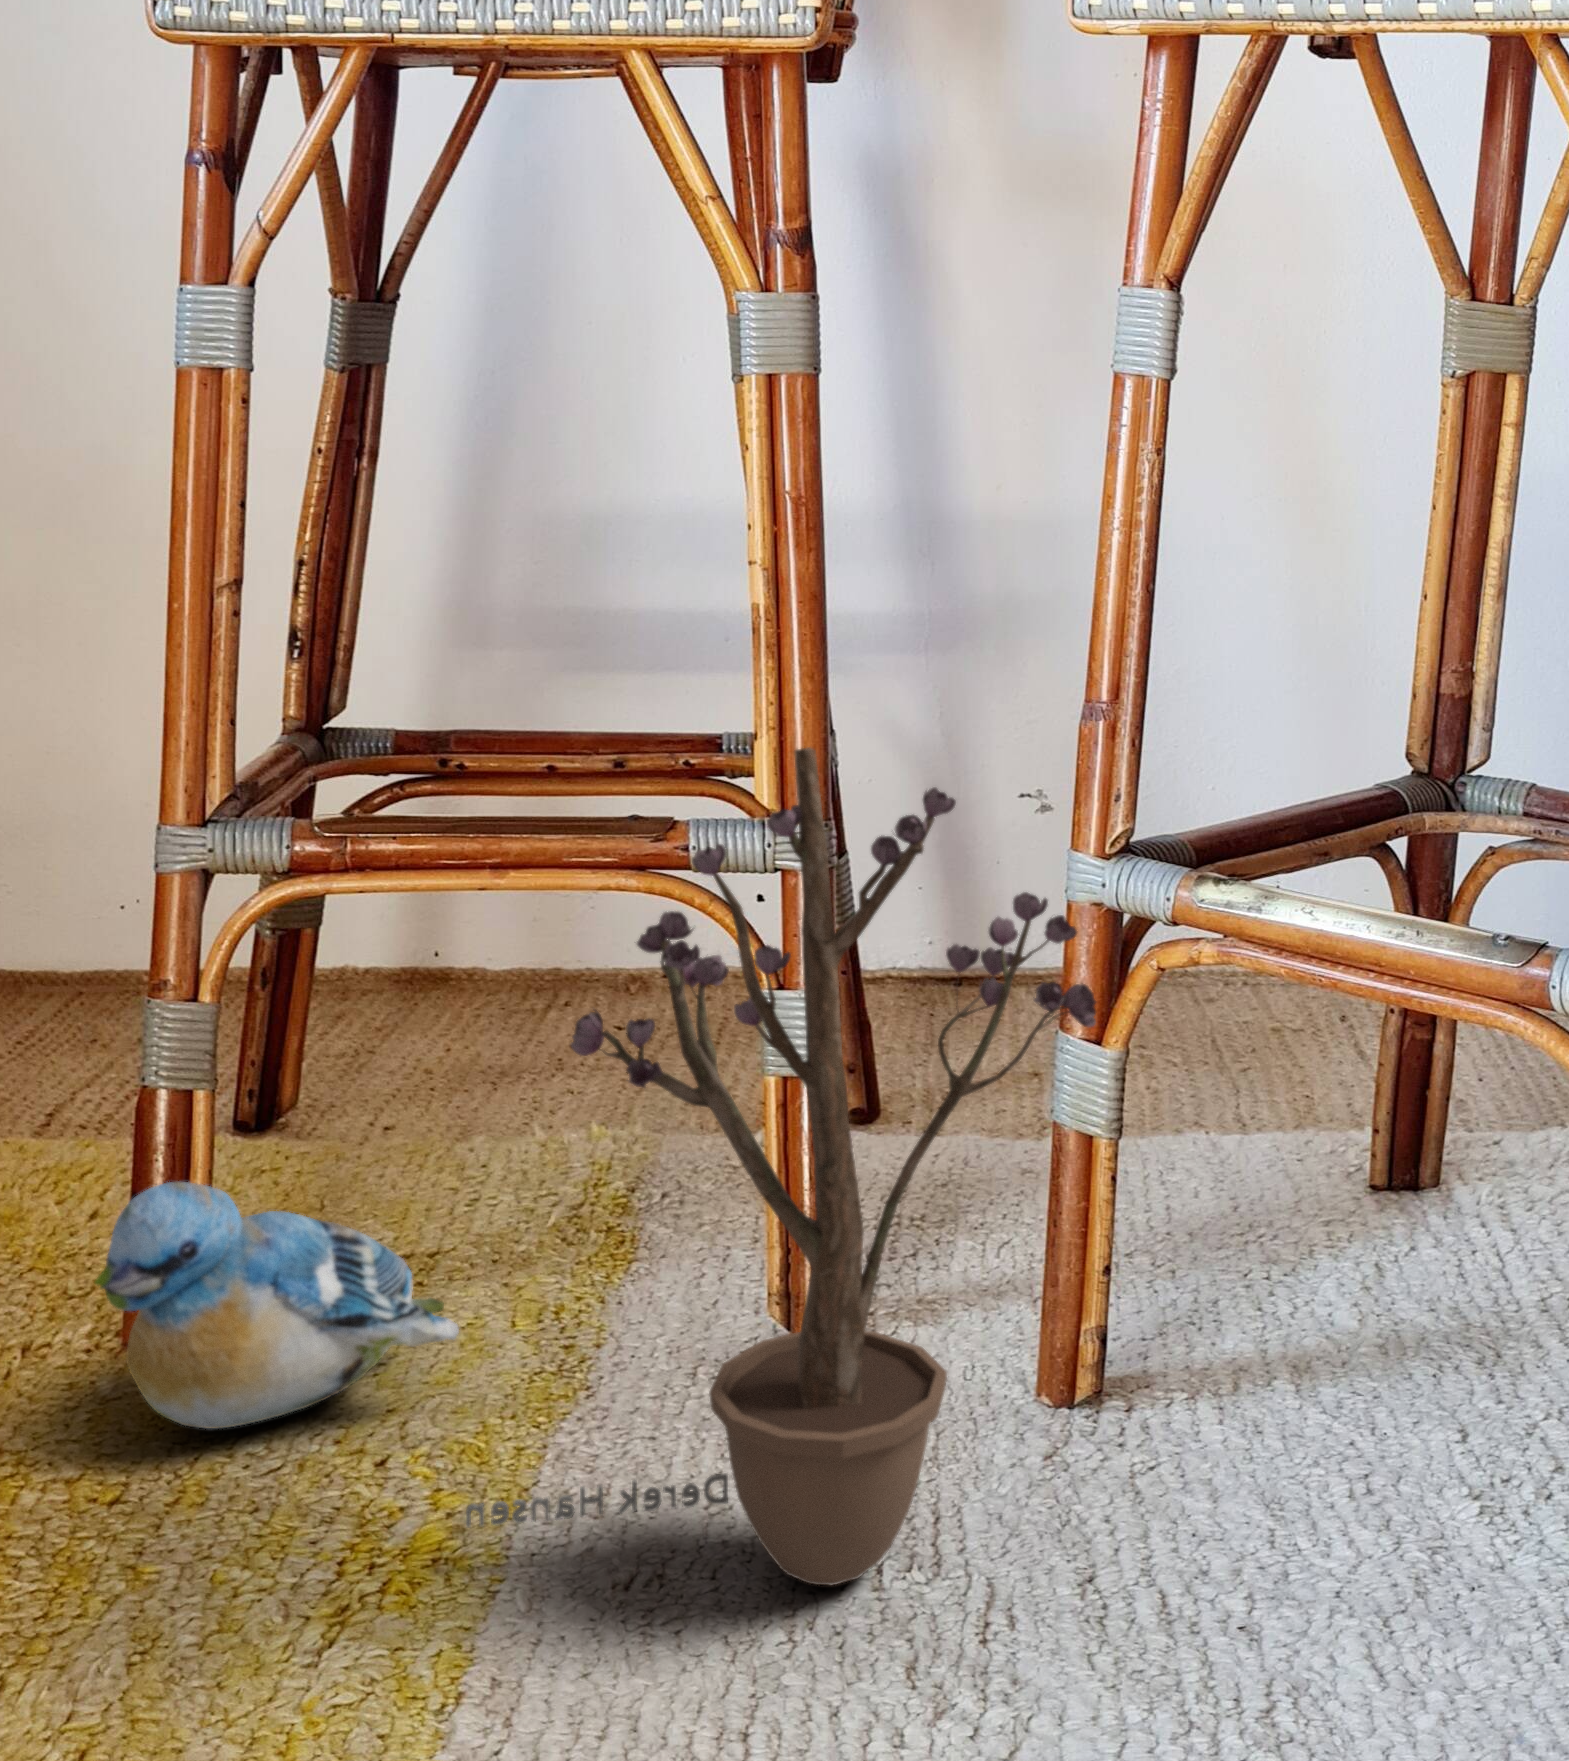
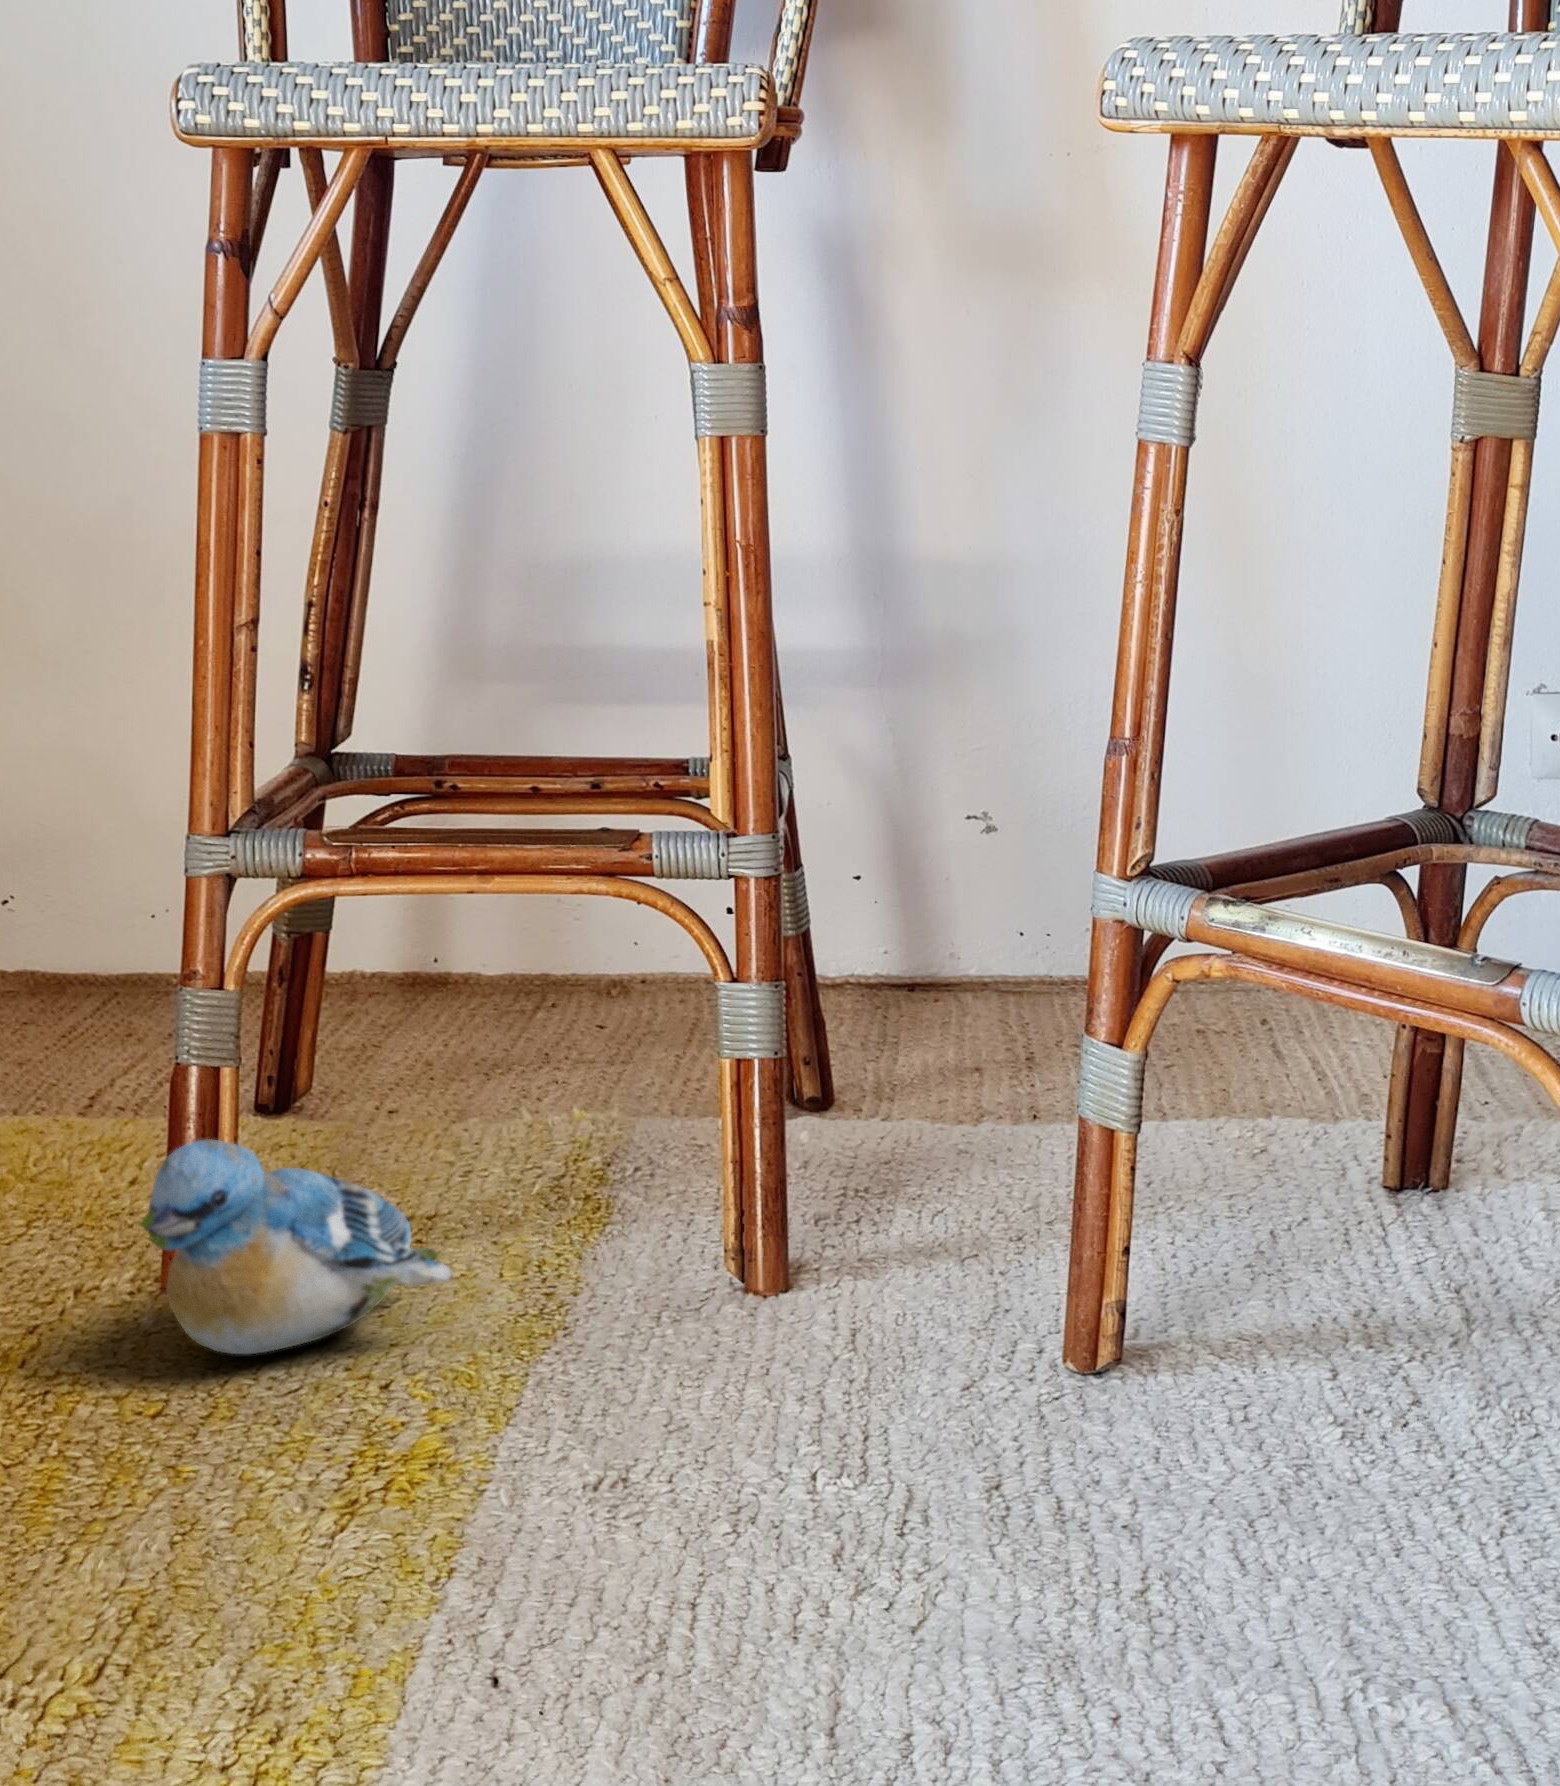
decorative plant: present [466,747,1096,1585] -> none [457,762,1001,1490]

